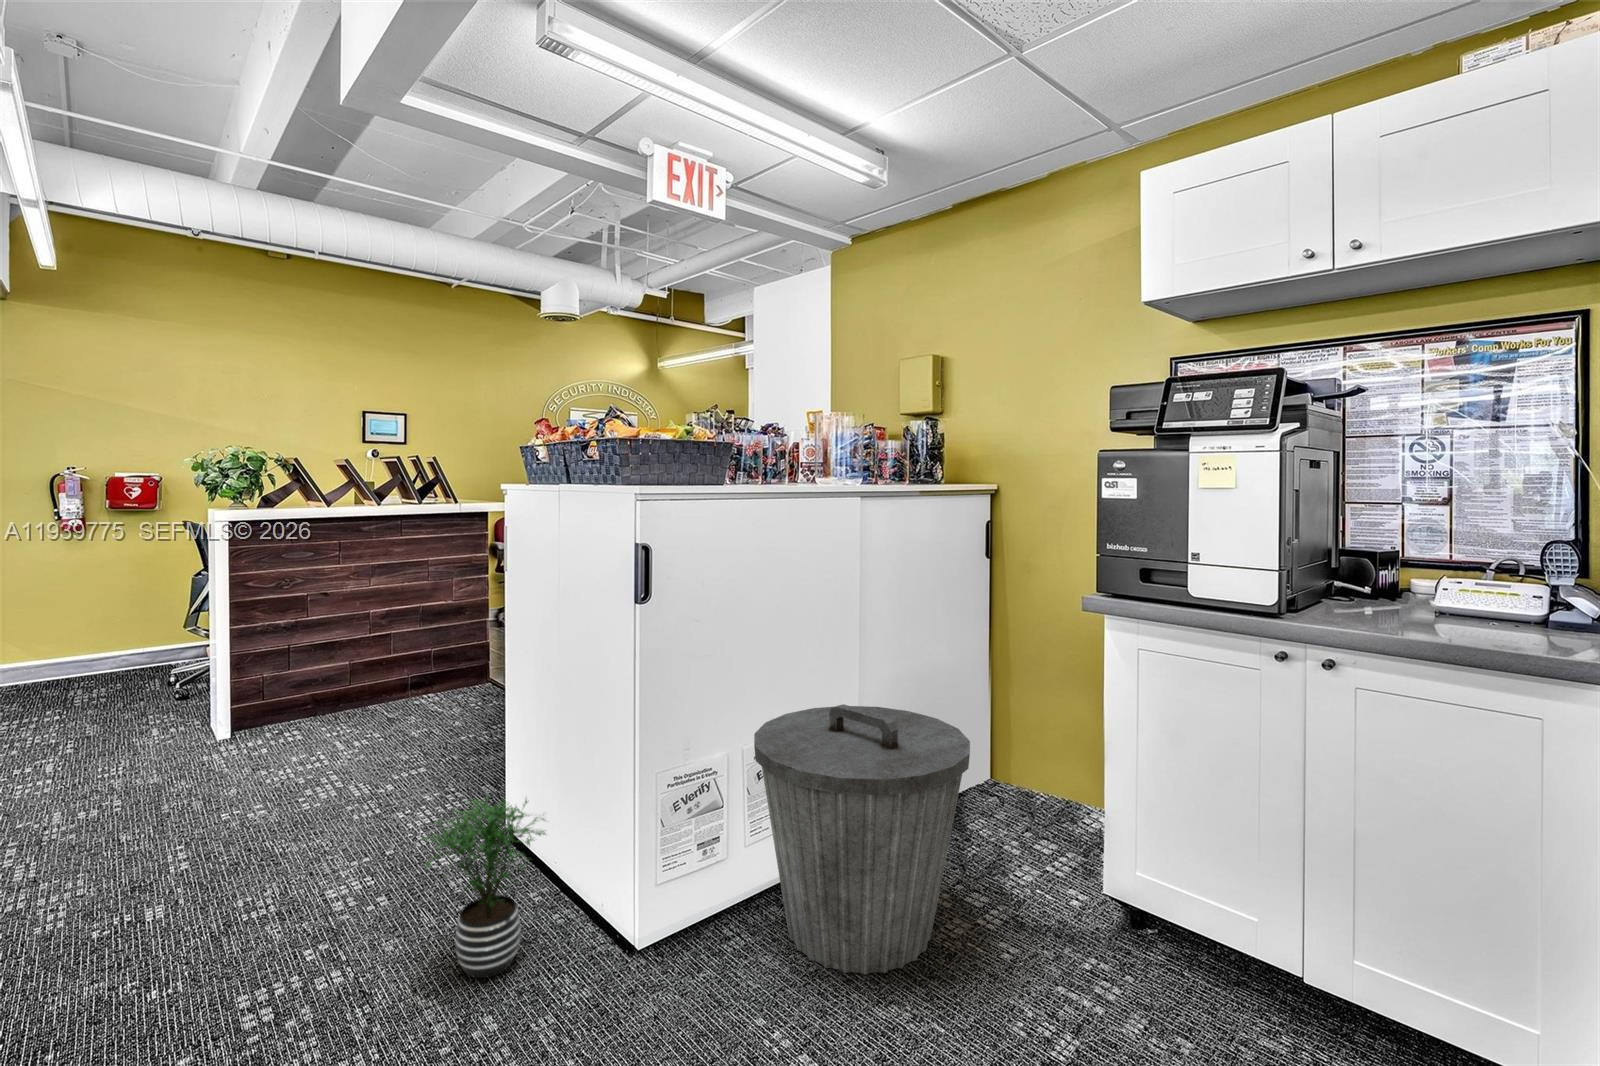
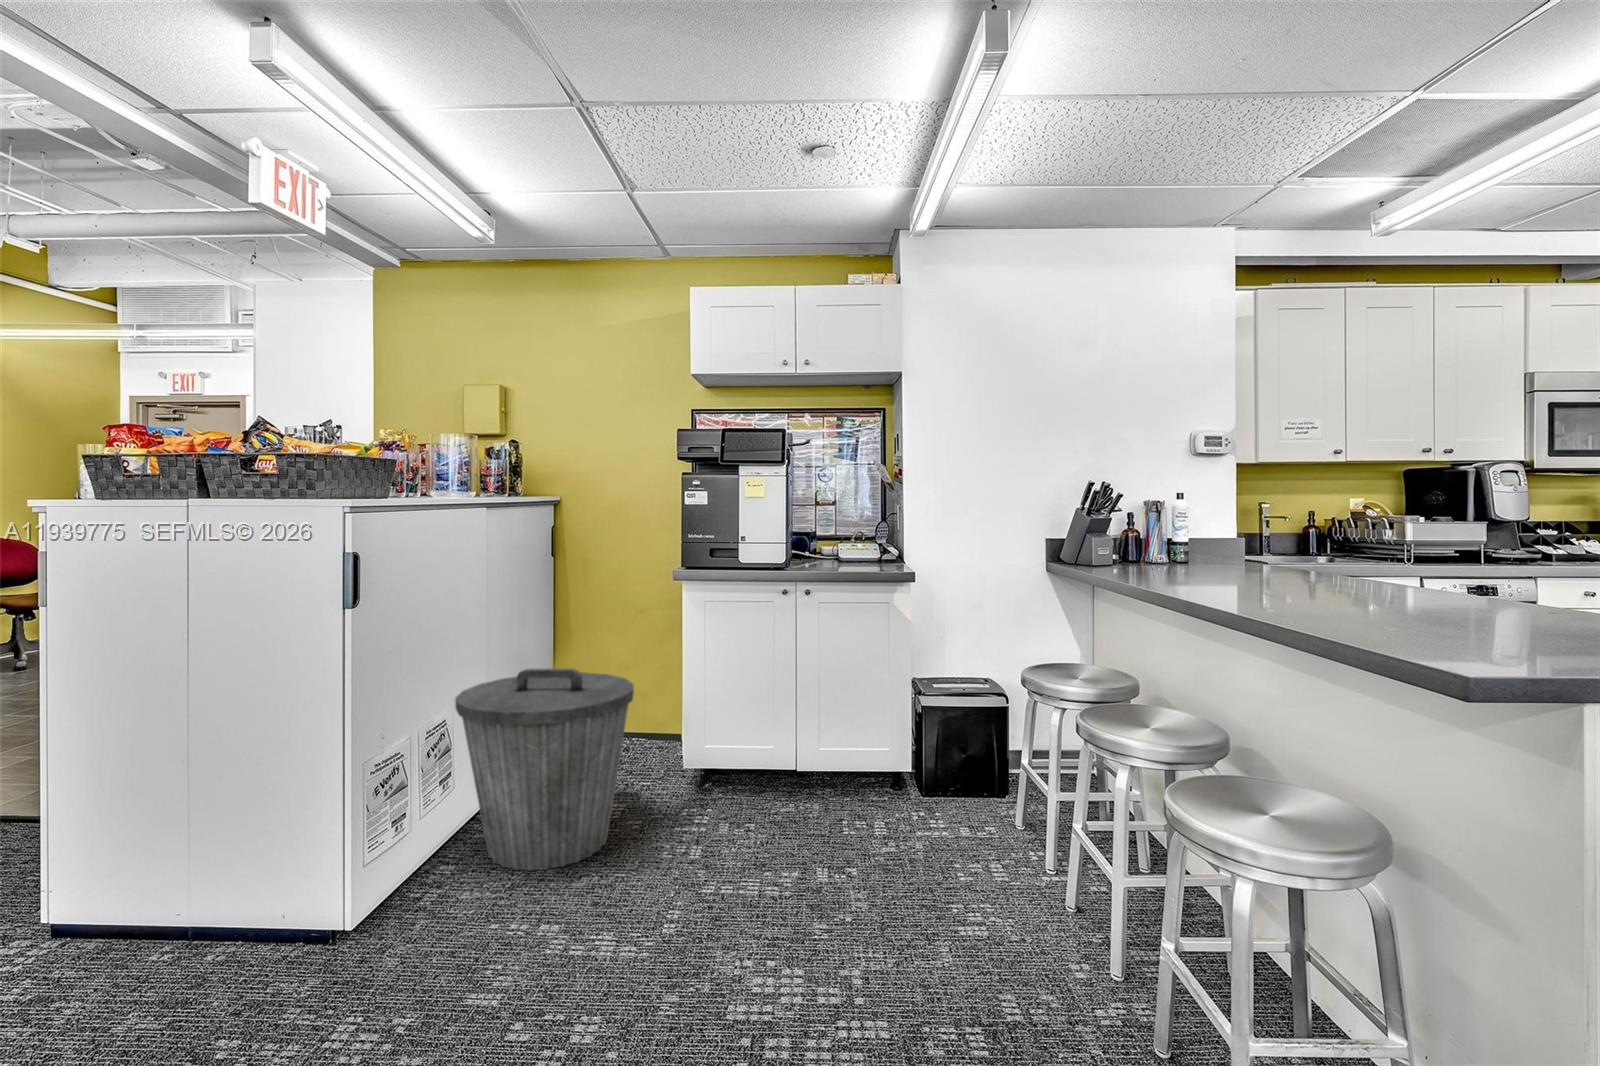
potted plant: present [421,796,545,978] -> none [117,810,281,1005]

